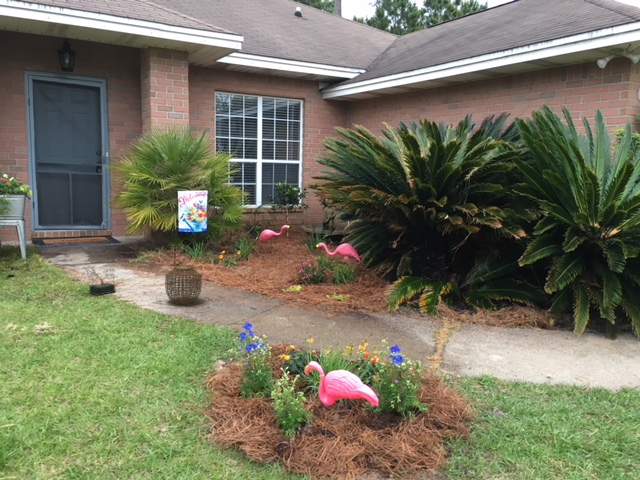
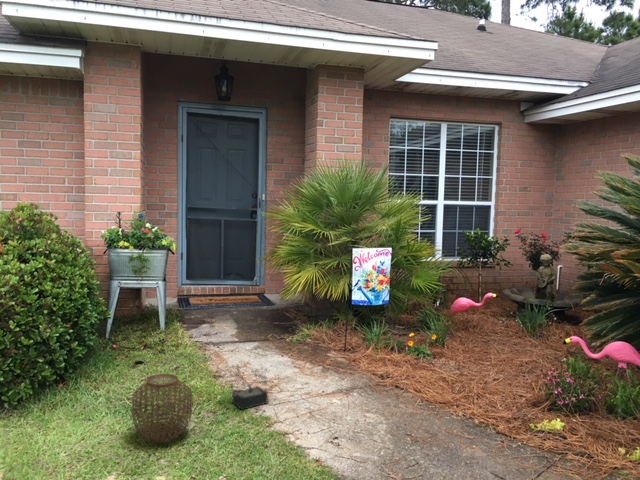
woven basket: present [165,265,202,305] -> present [132,374,192,443]

